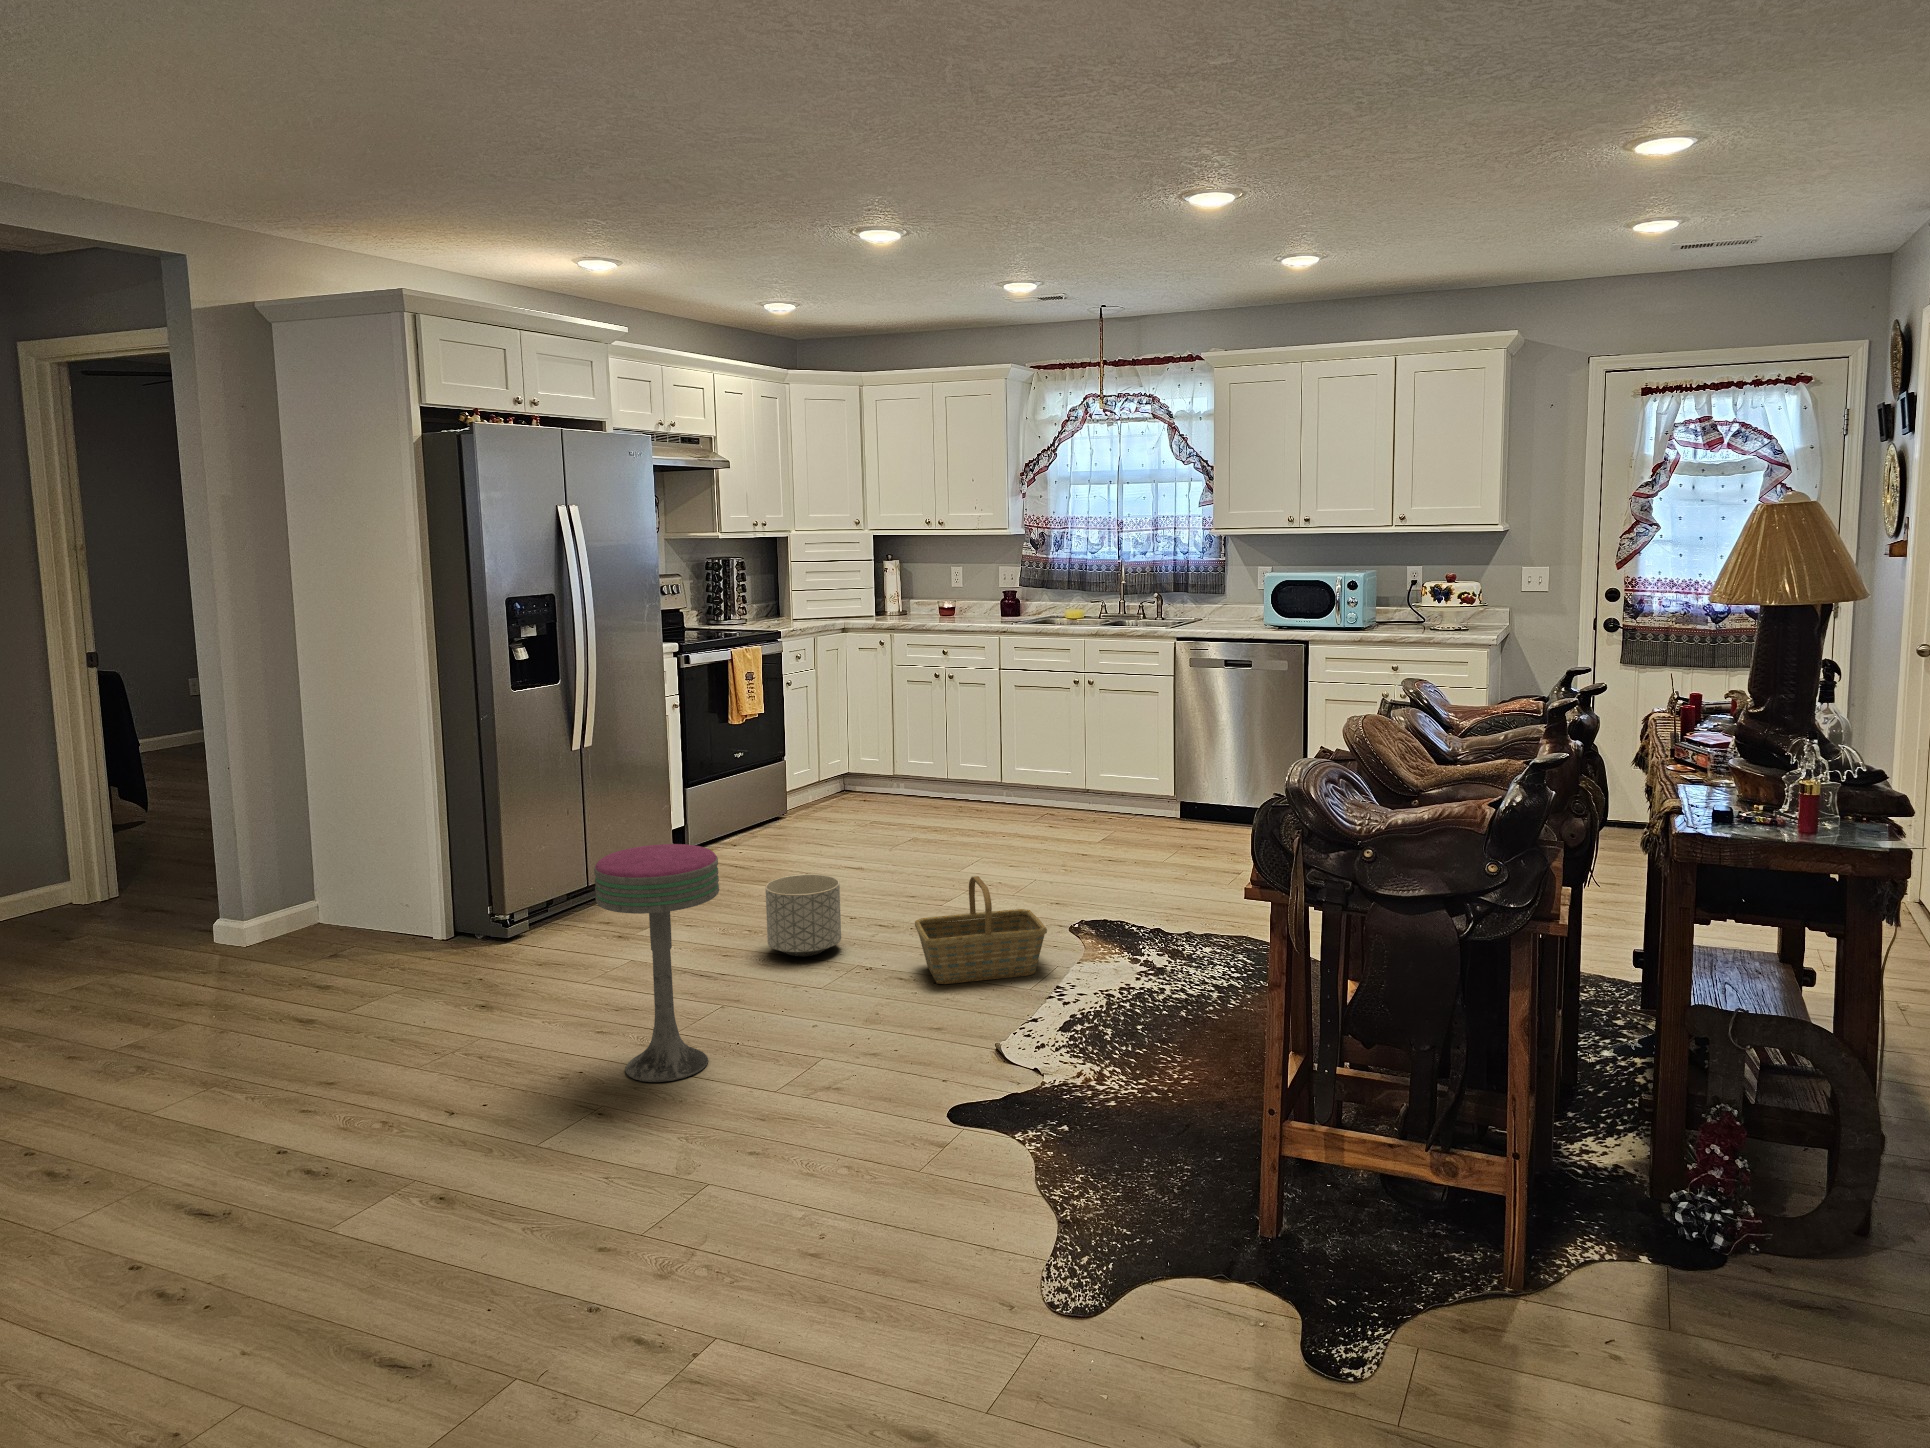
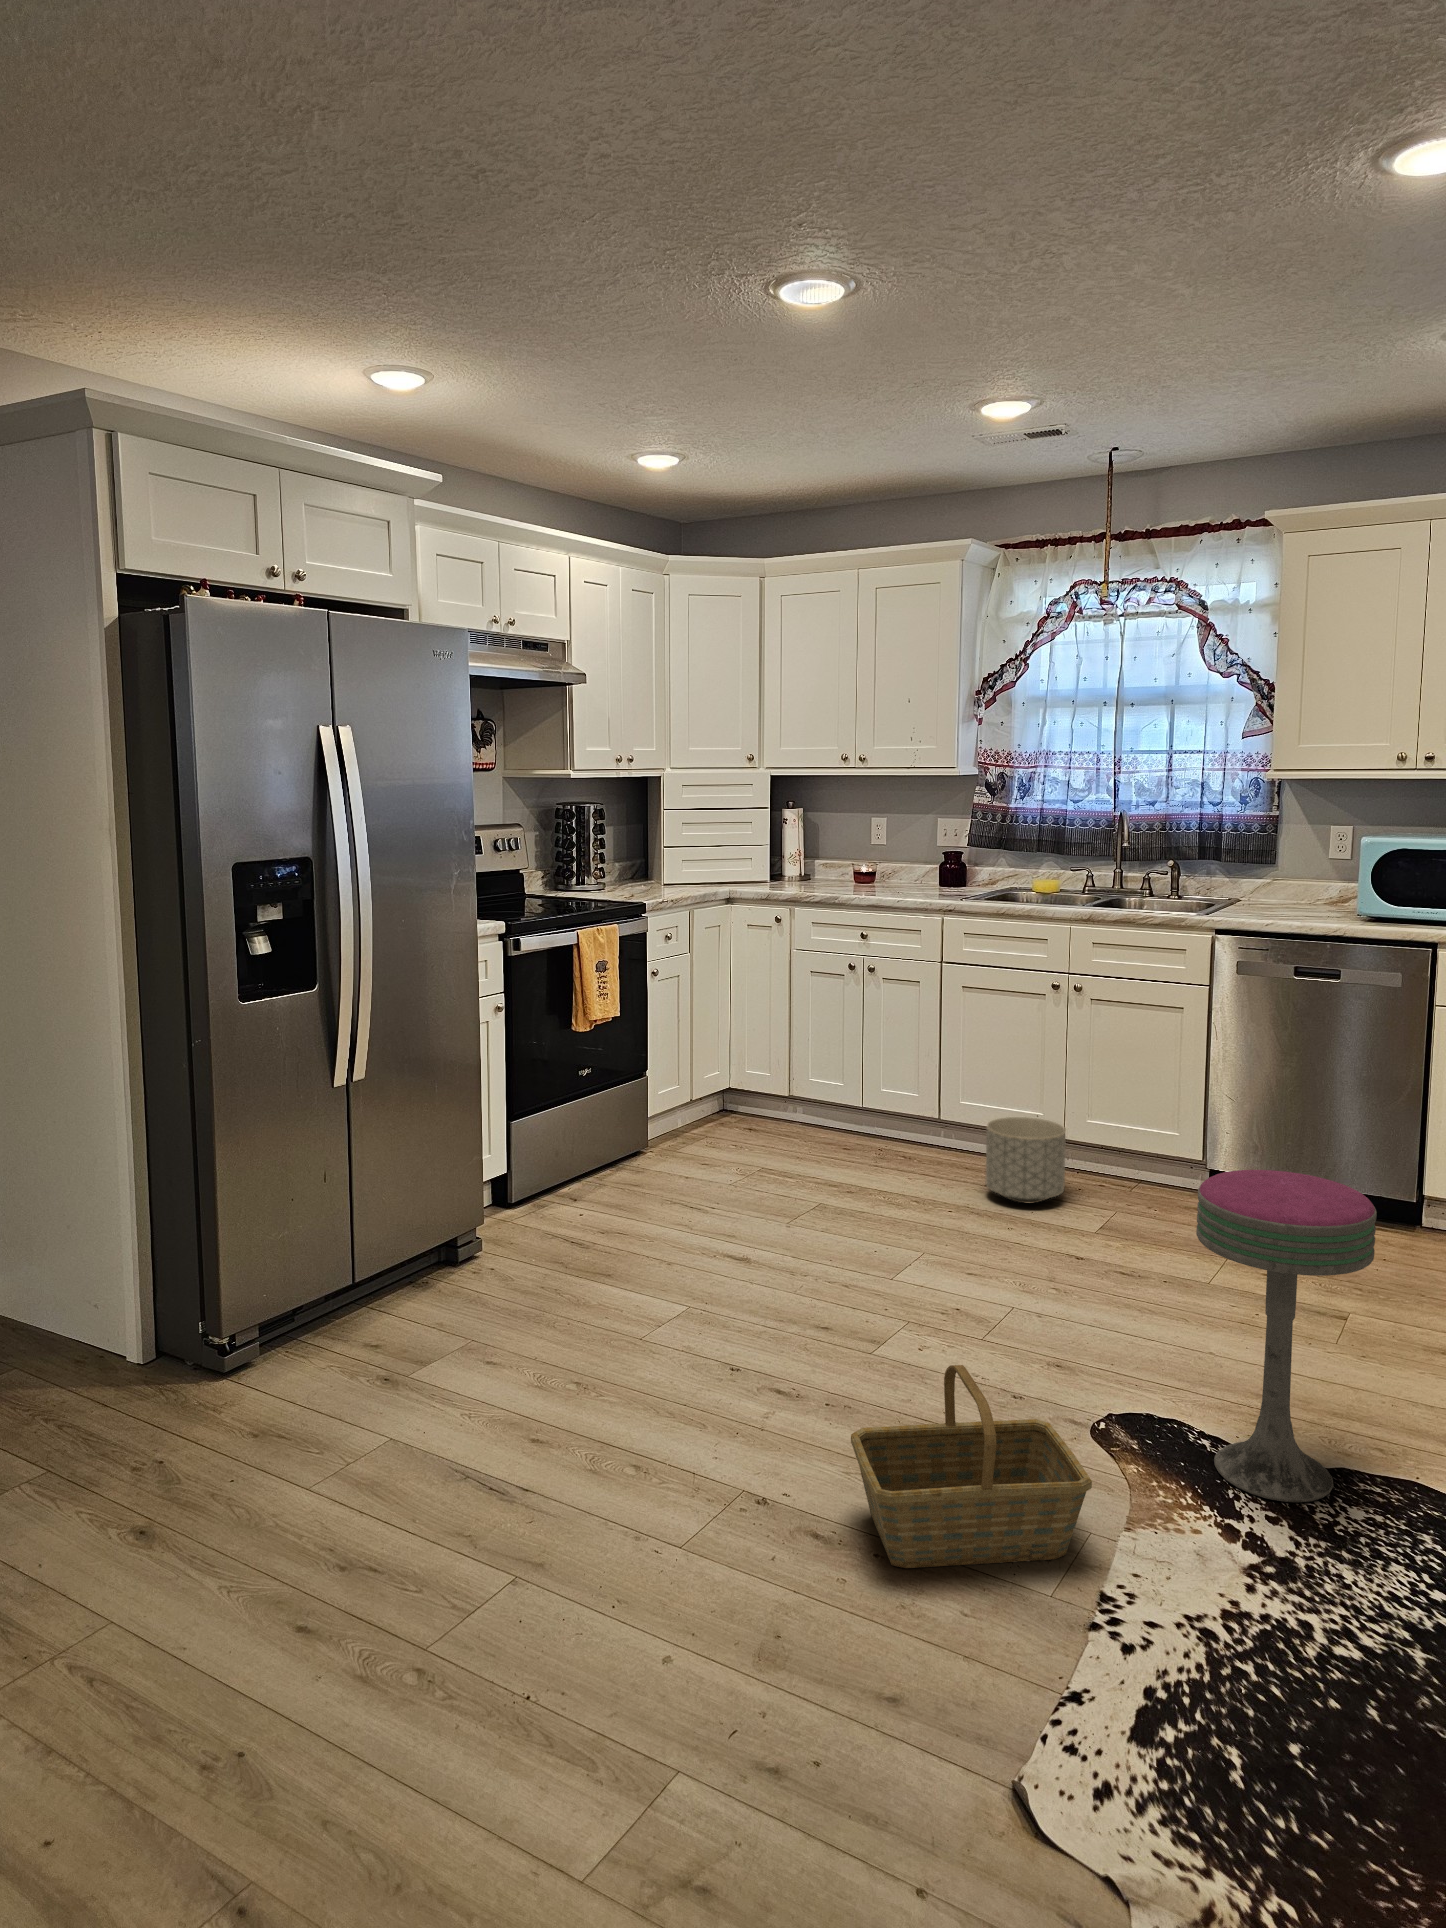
bar stool: present [594,844,719,1082] -> present [1196,1170,1377,1502]
planter: present [765,874,841,957] -> present [986,1117,1066,1203]

